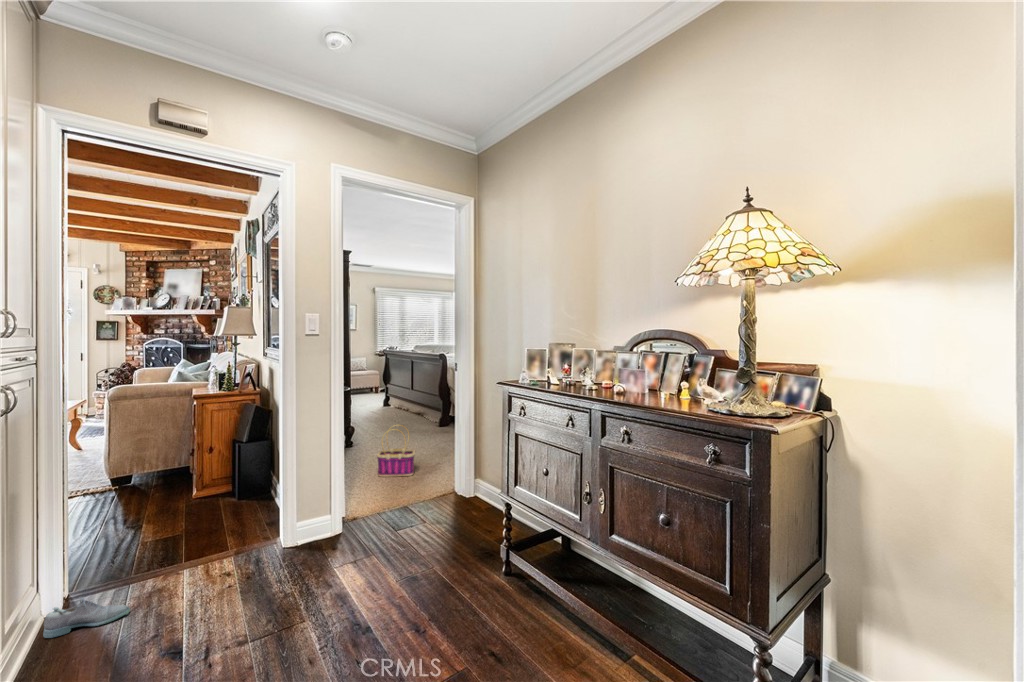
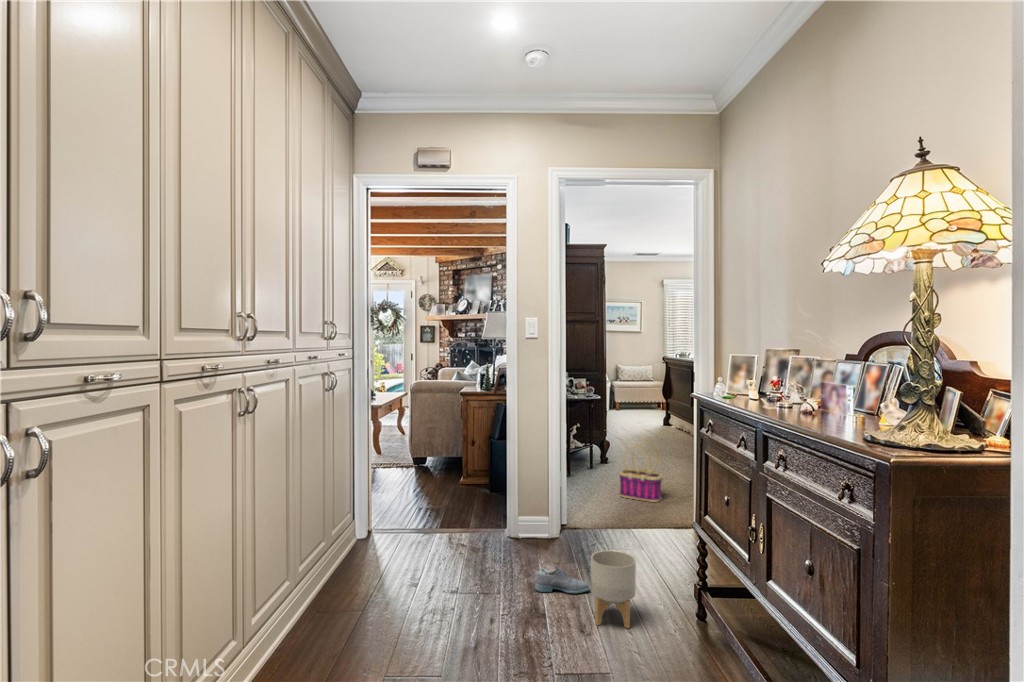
planter: none [416,539,459,621] -> present [591,550,636,628]
shoe: present [43,597,130,638] -> present [535,566,589,593]

